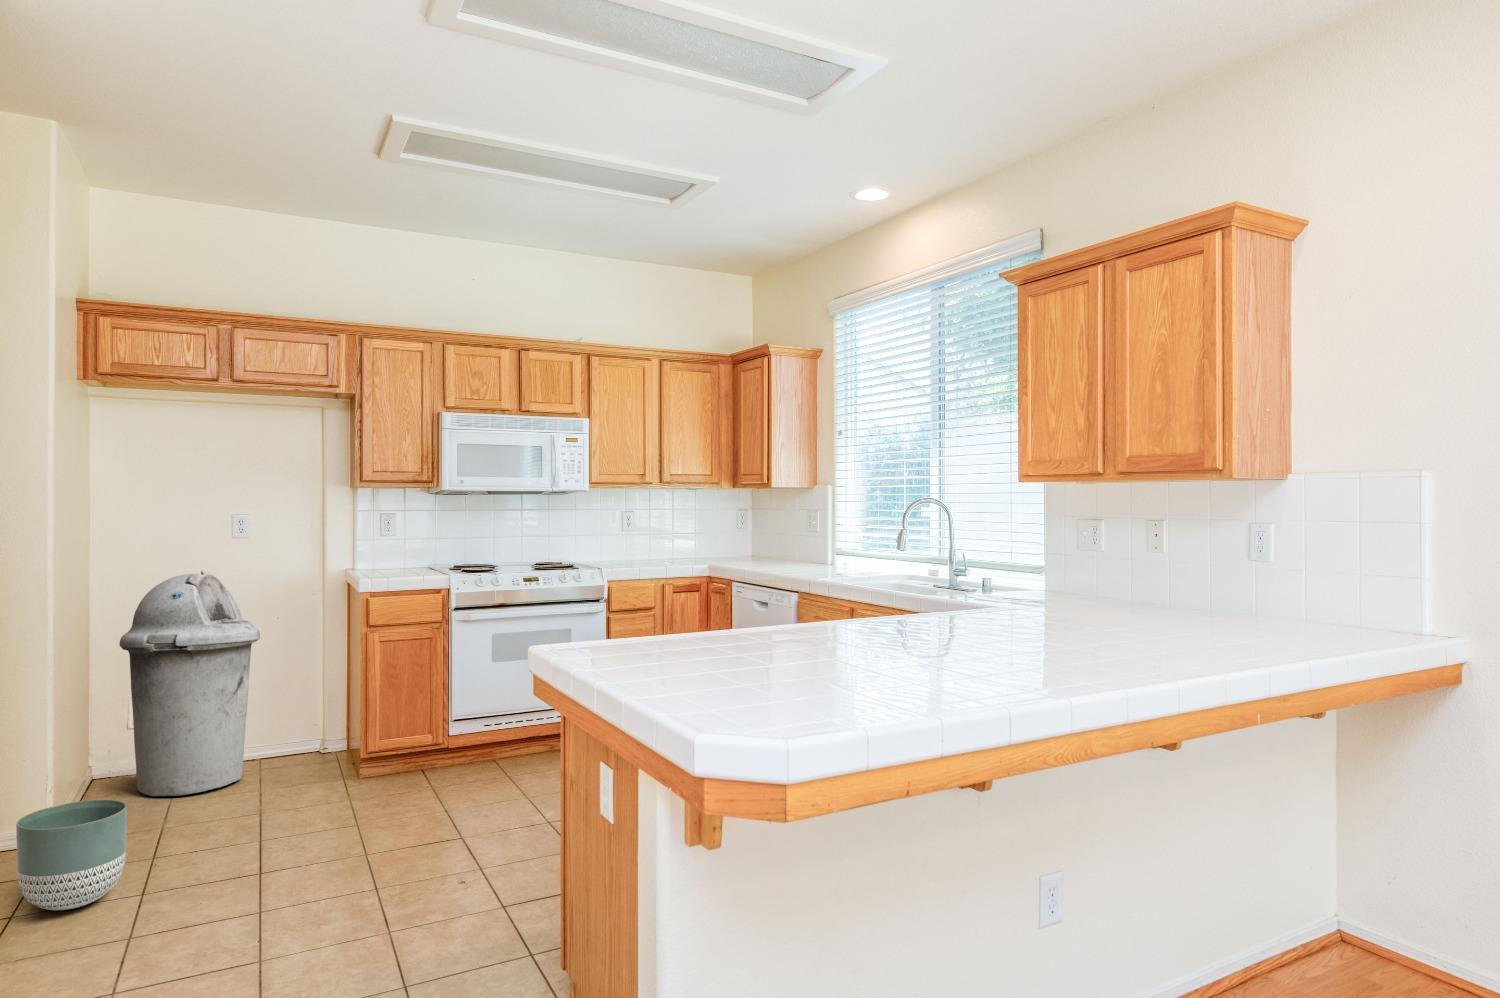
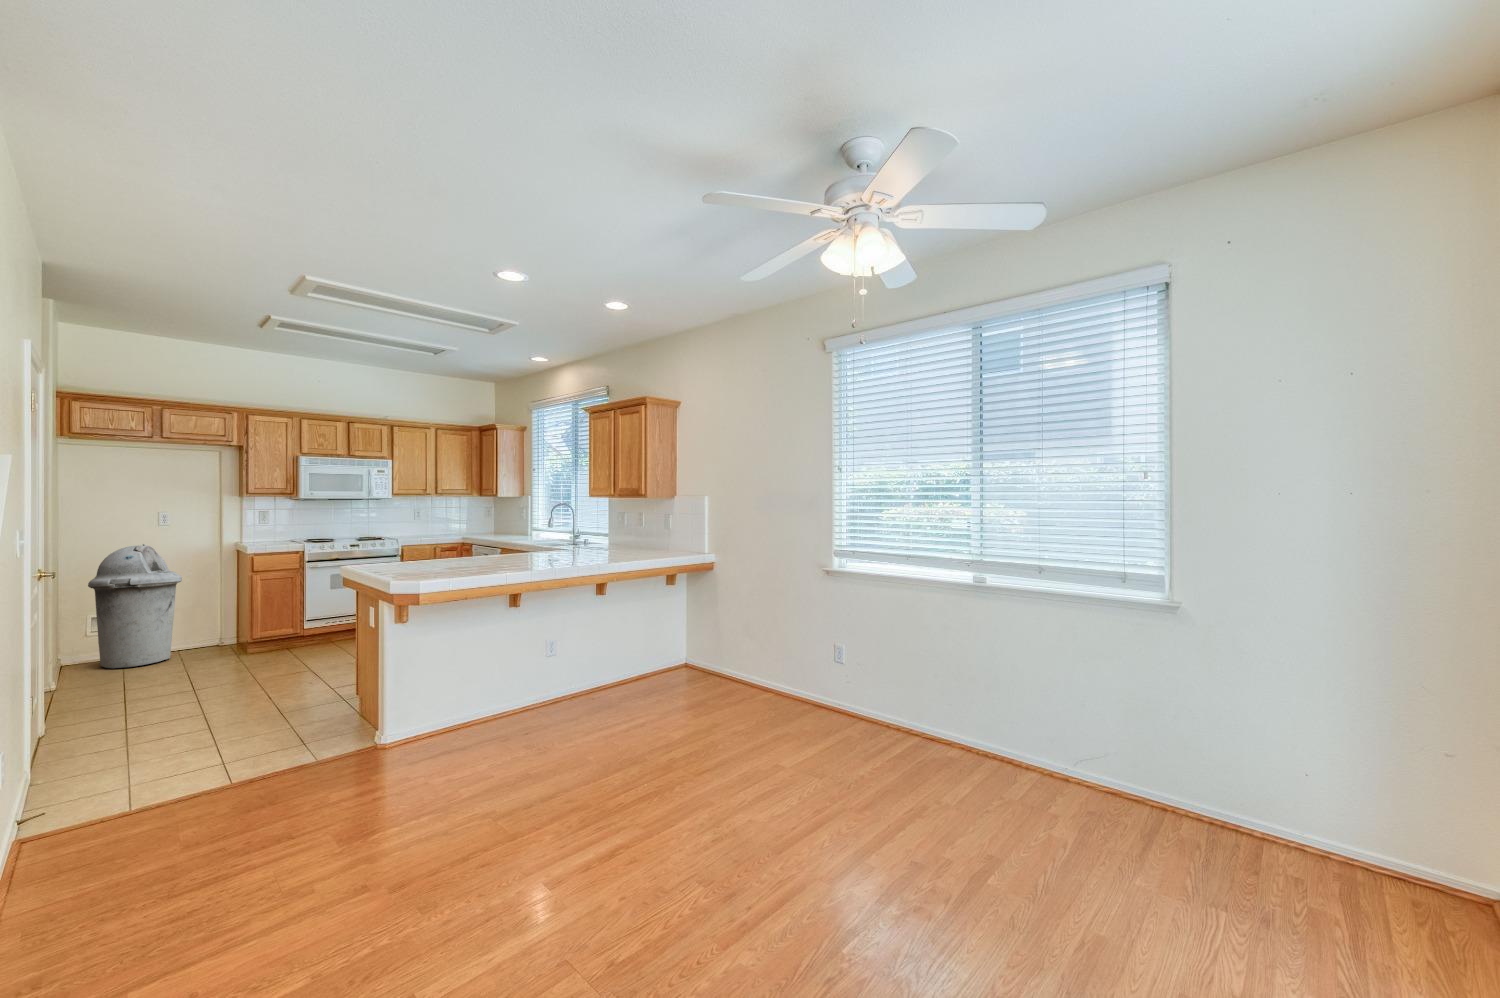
planter: present [16,800,127,910] -> none [56,658,120,710]

